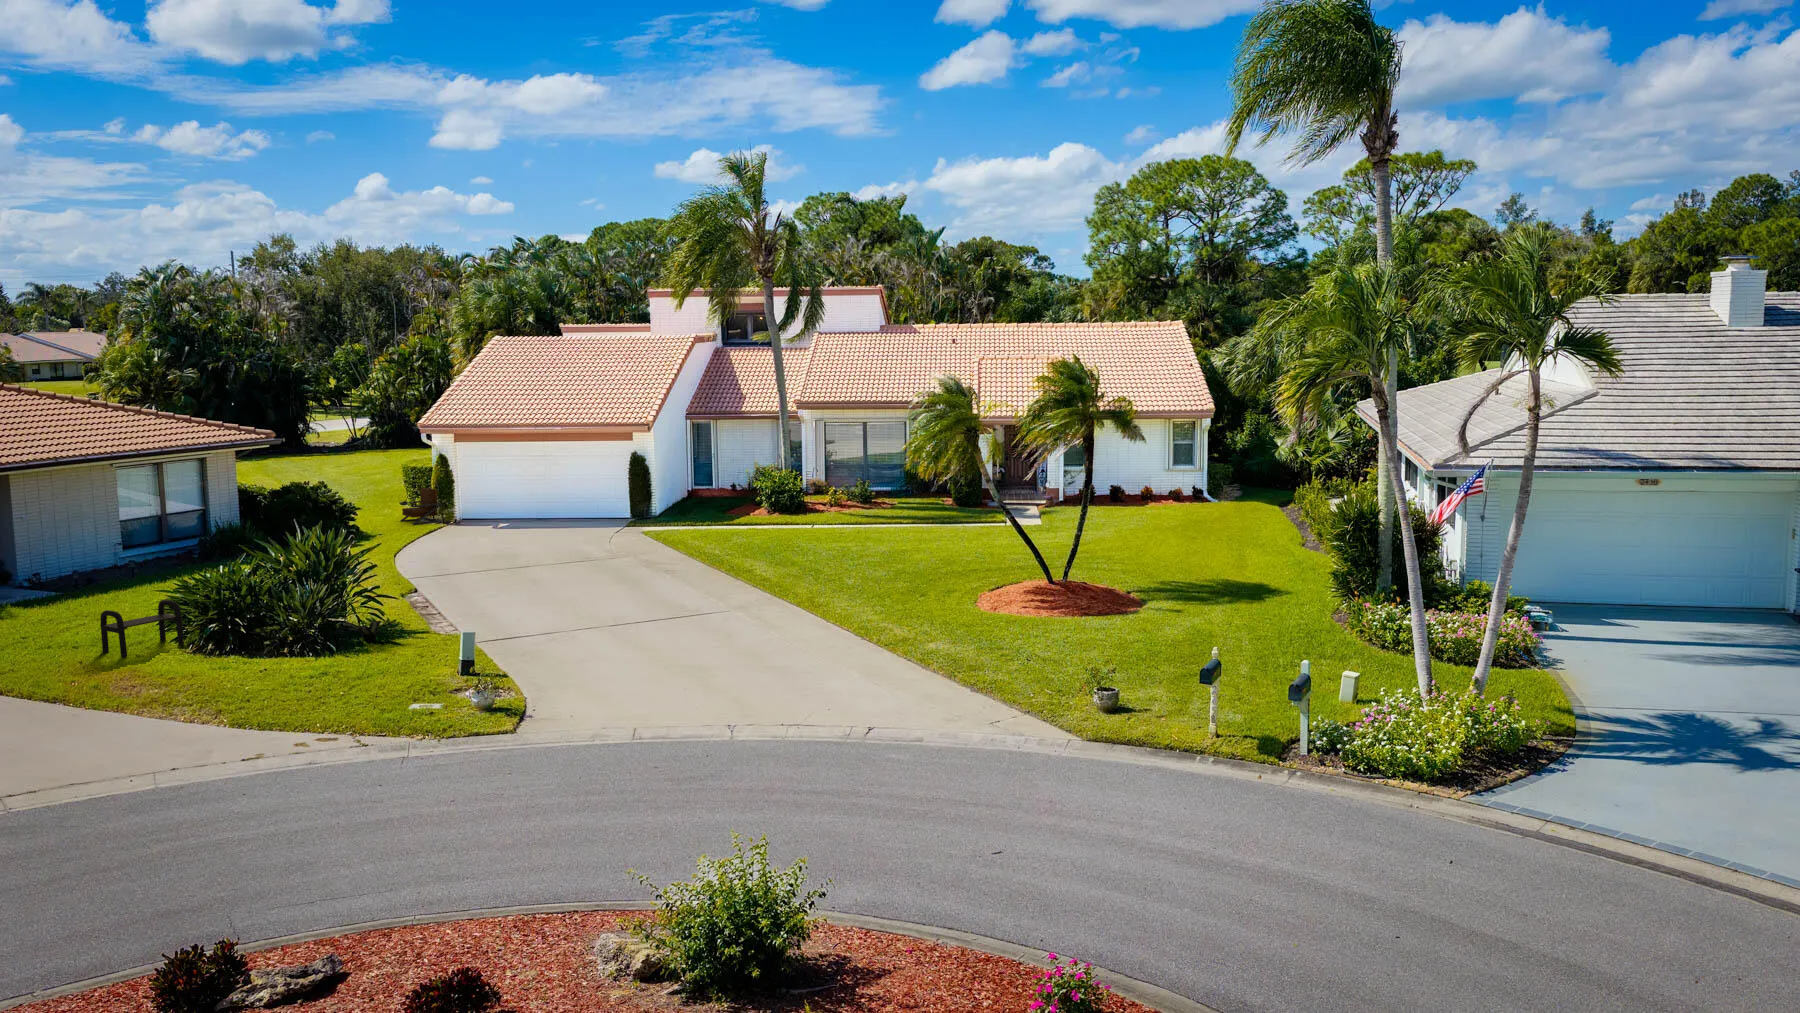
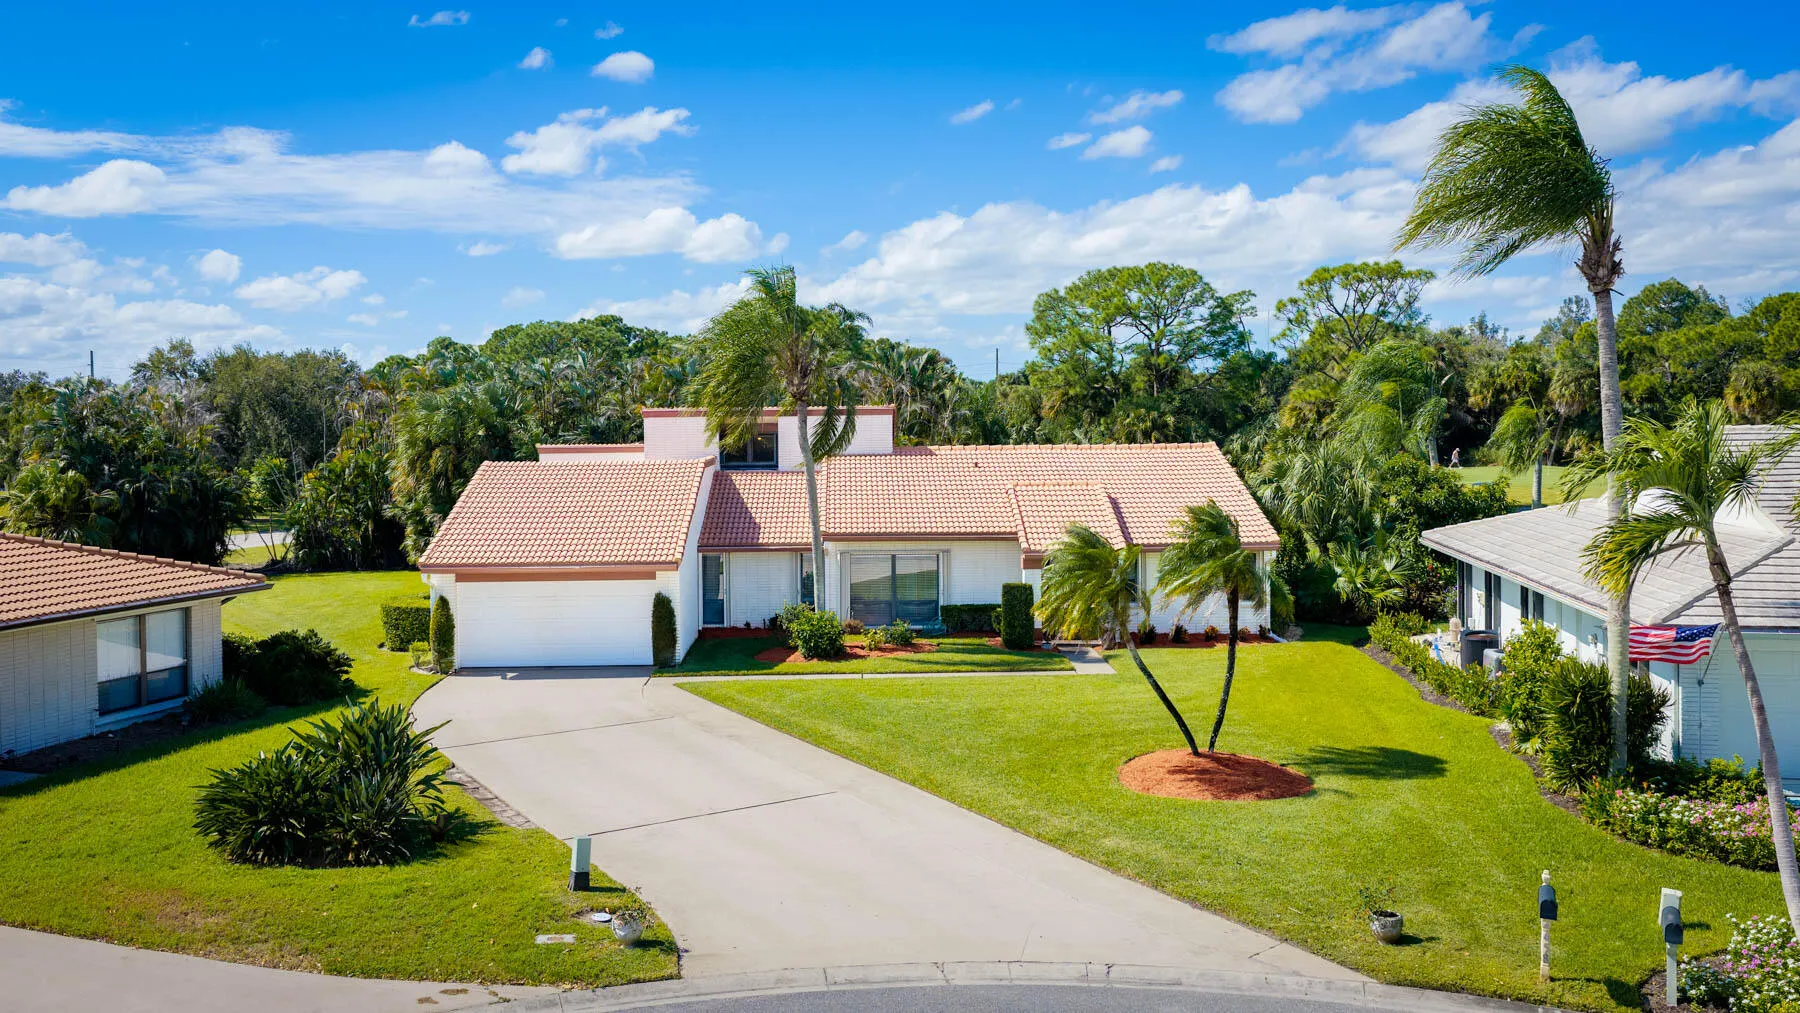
lounge chair: present [399,488,442,525] -> none [390,632,441,675]
bench: present [100,600,184,657] -> none [124,797,221,872]

